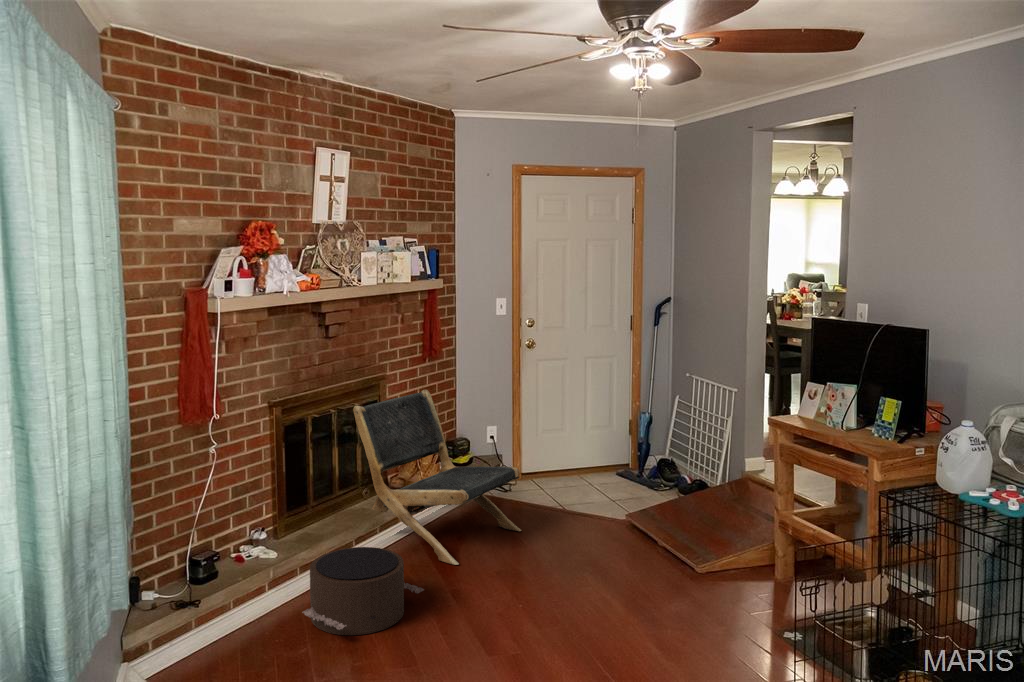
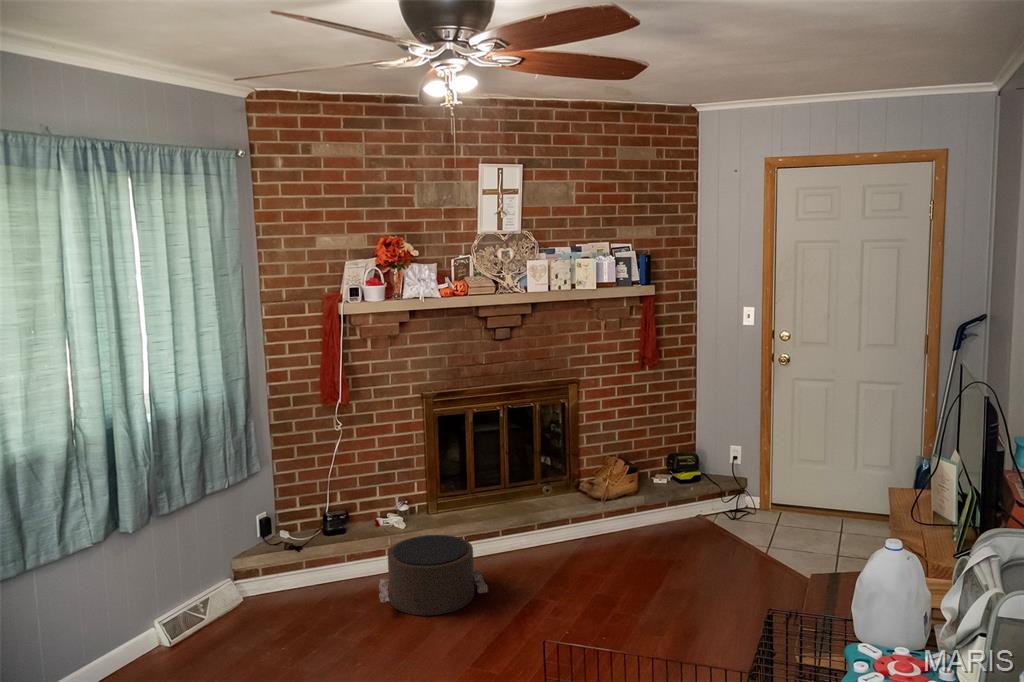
lounge chair: present [353,390,521,565] -> none [524,399,679,580]

